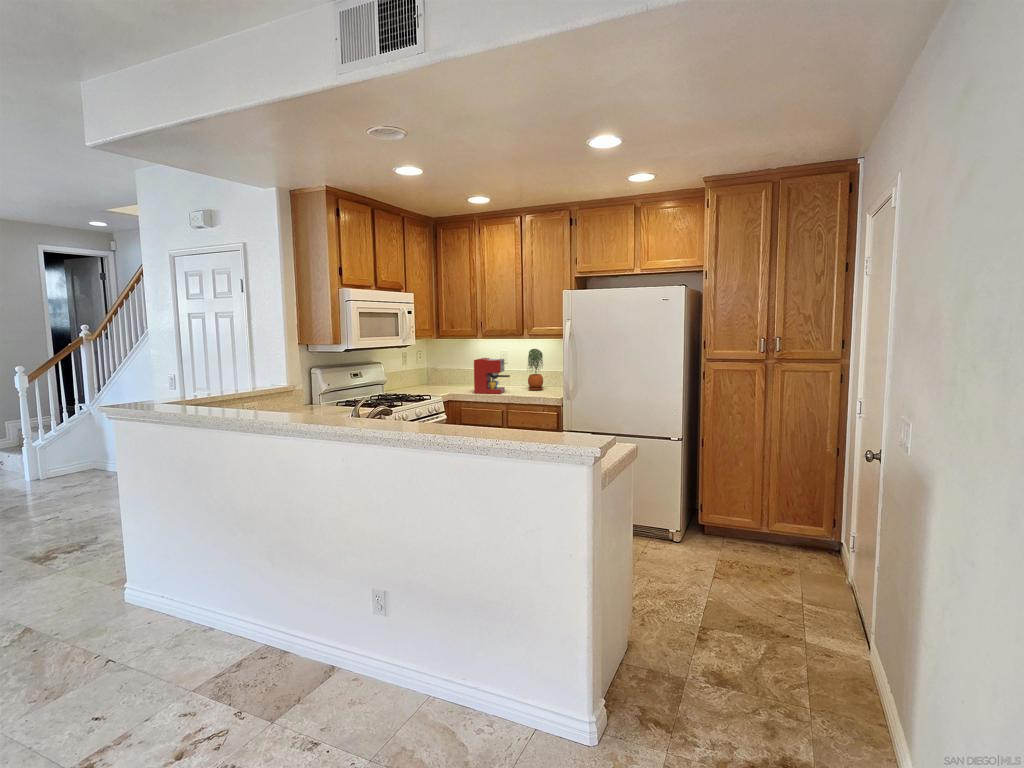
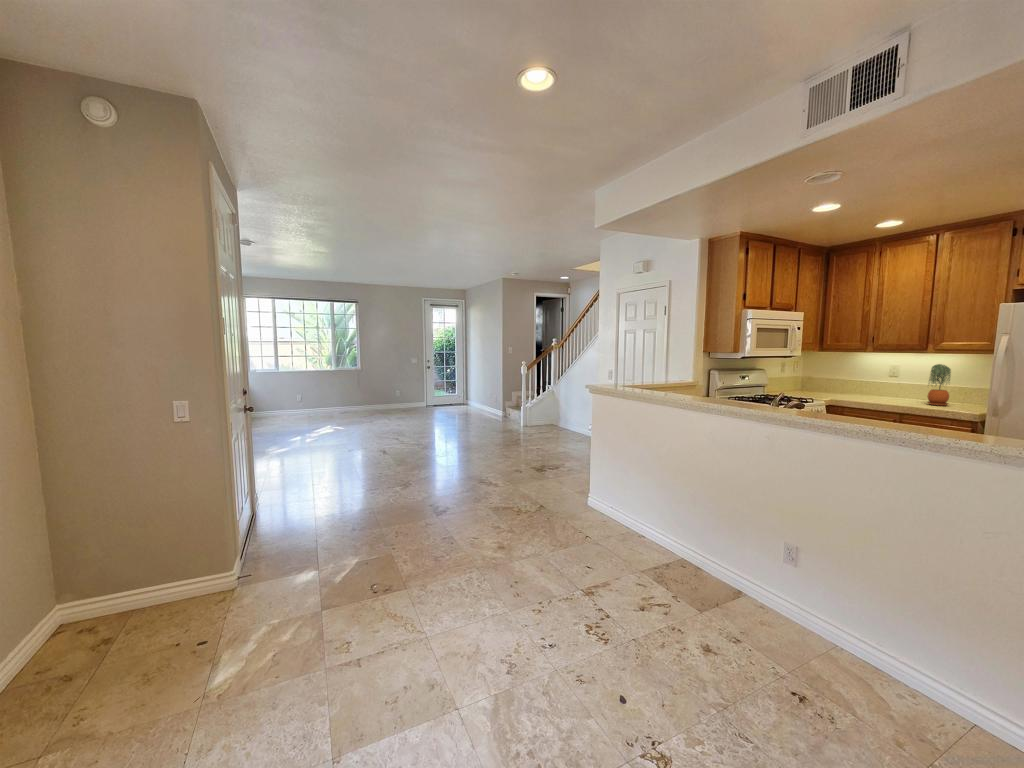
coffee maker: present [474,358,510,394] -> none [861,370,906,405]

